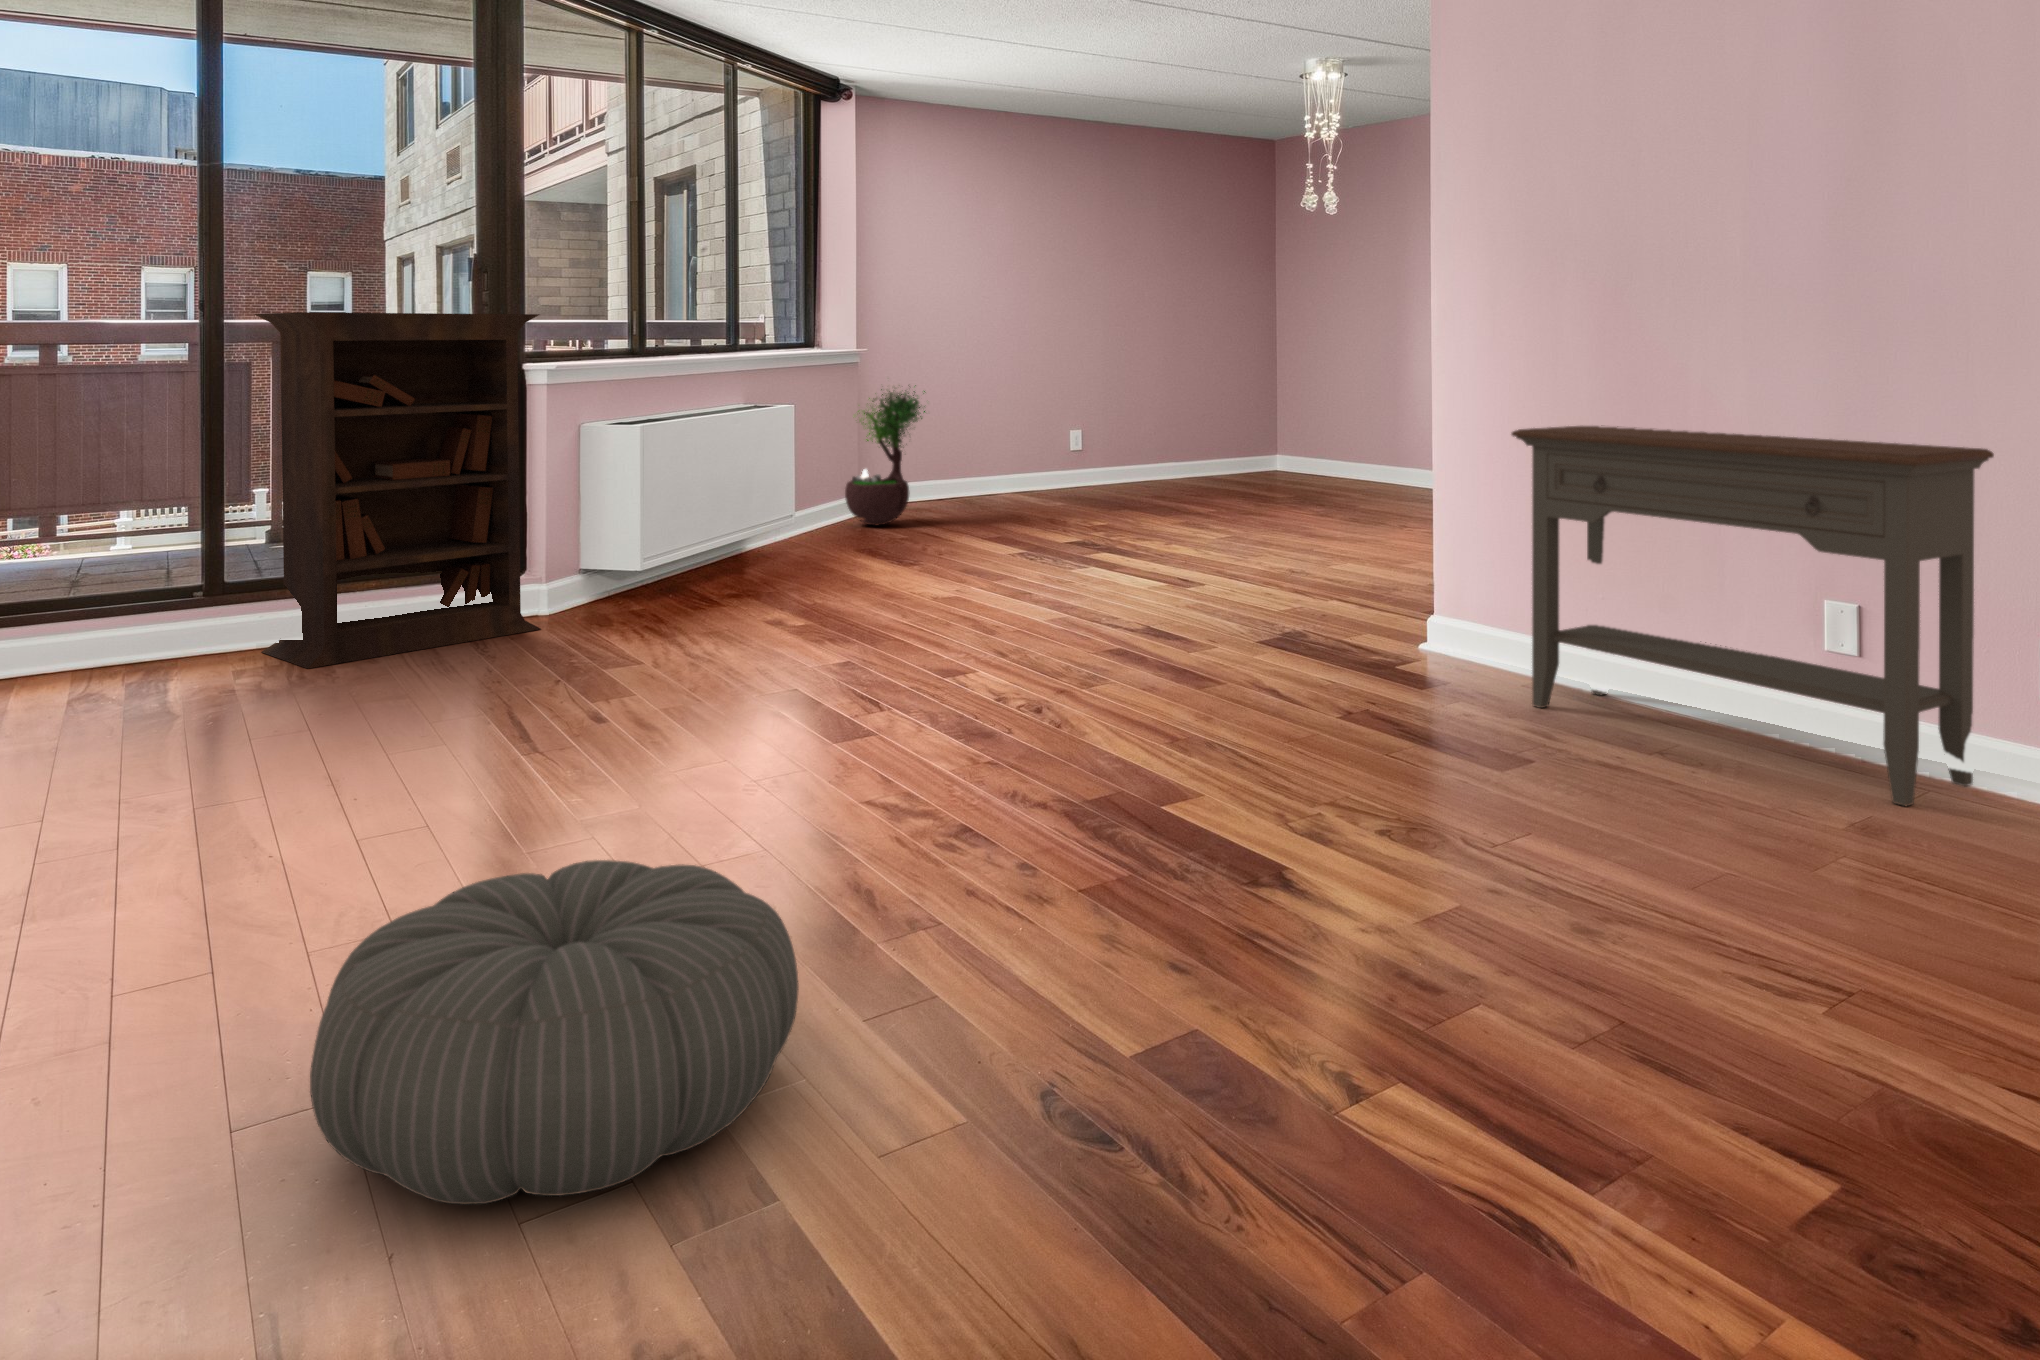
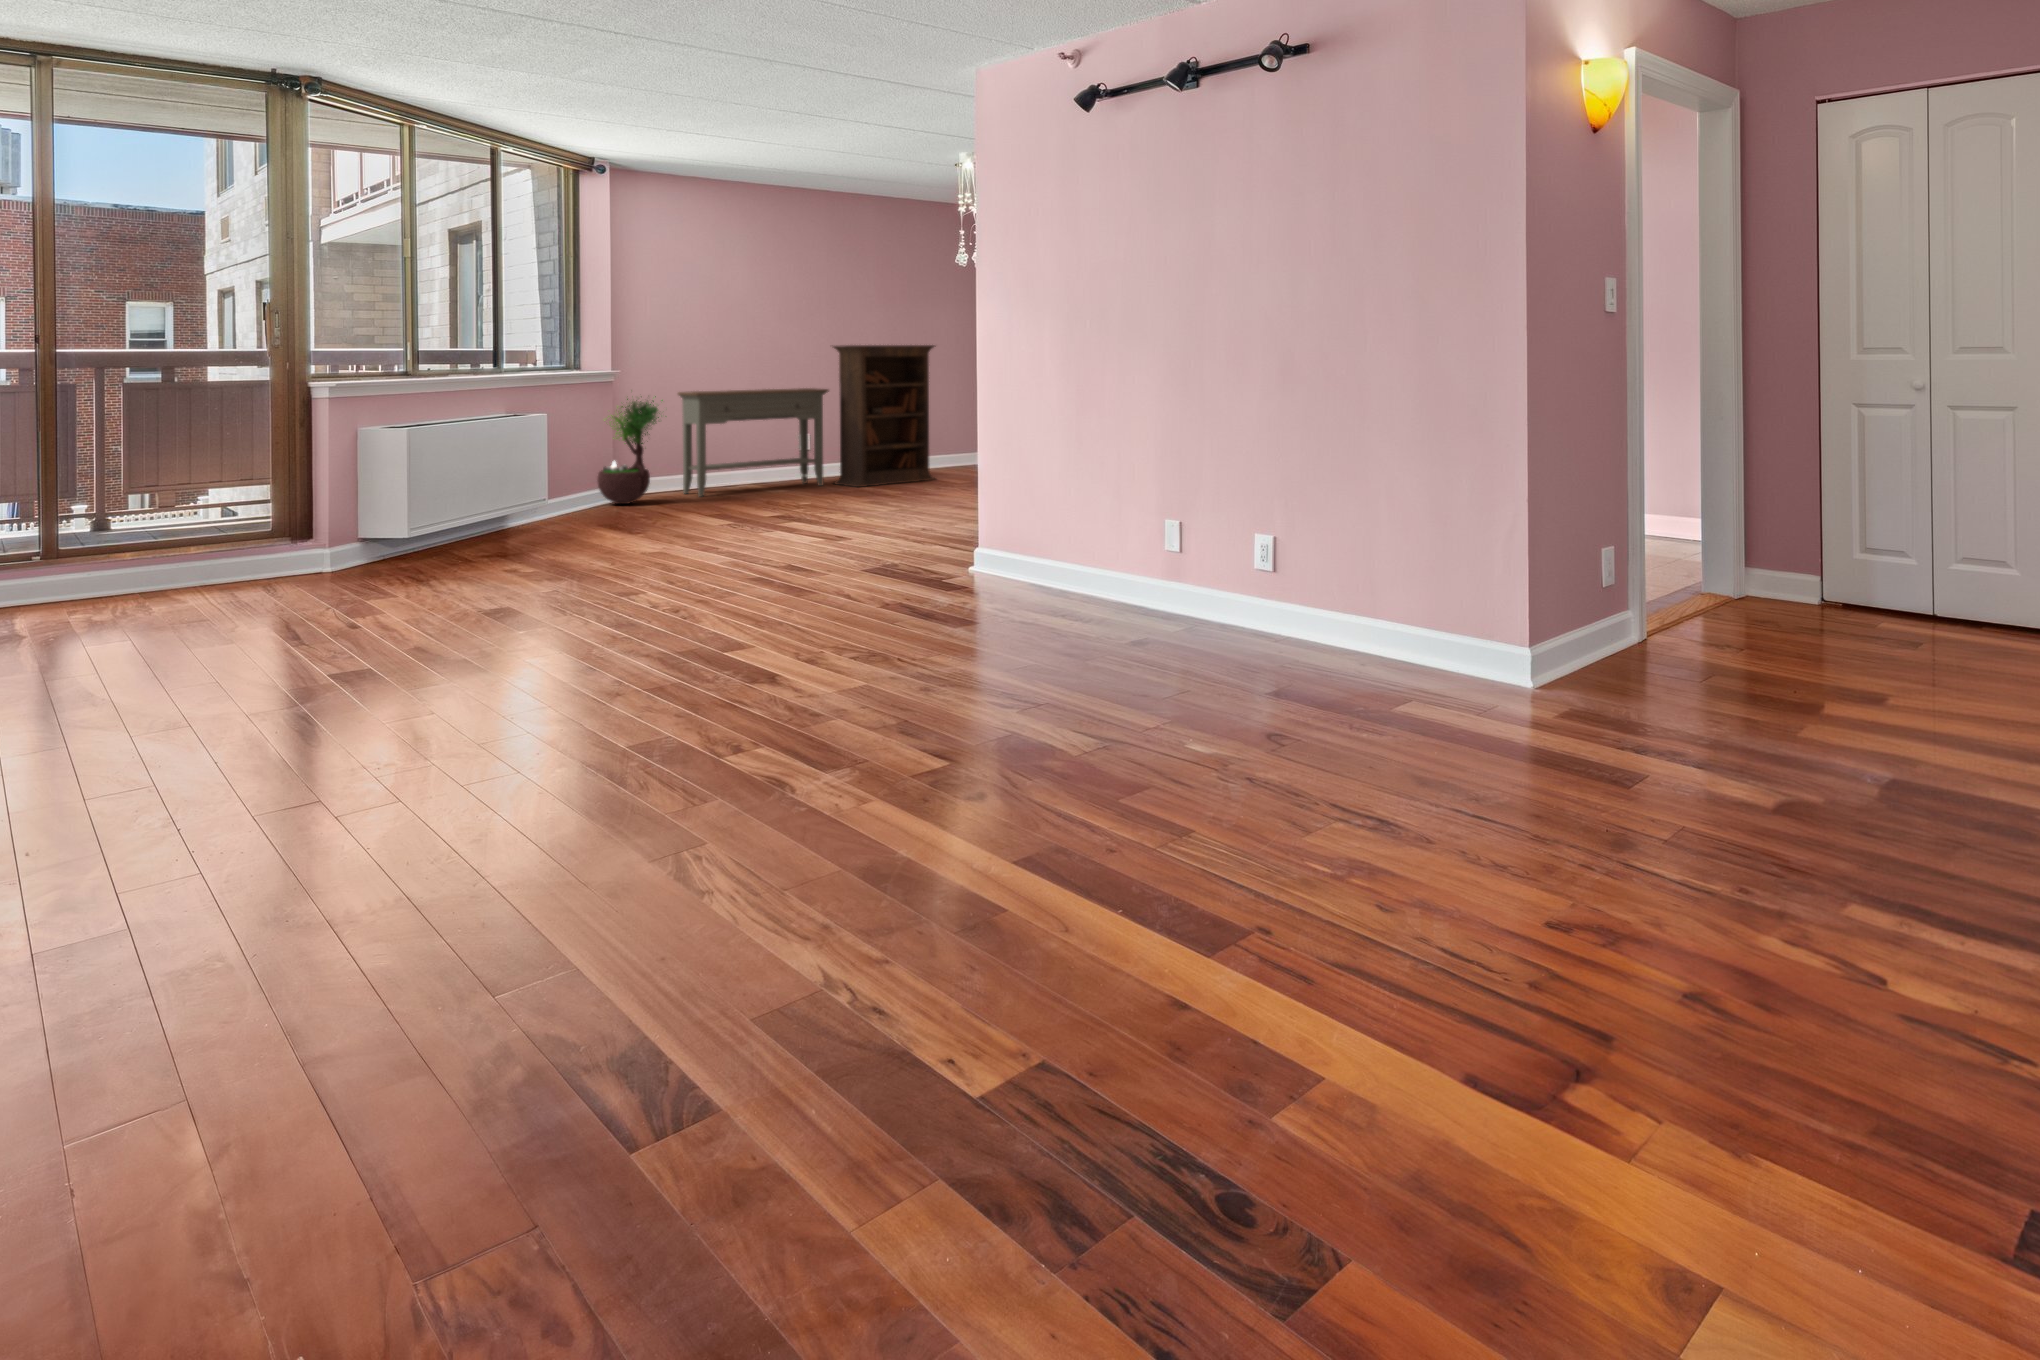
bookcase: present [254,312,541,668] -> present [833,345,936,487]
console table: present [1512,426,1994,806] -> present [678,388,829,497]
pouf: present [310,860,799,1204] -> none [112,671,421,833]

